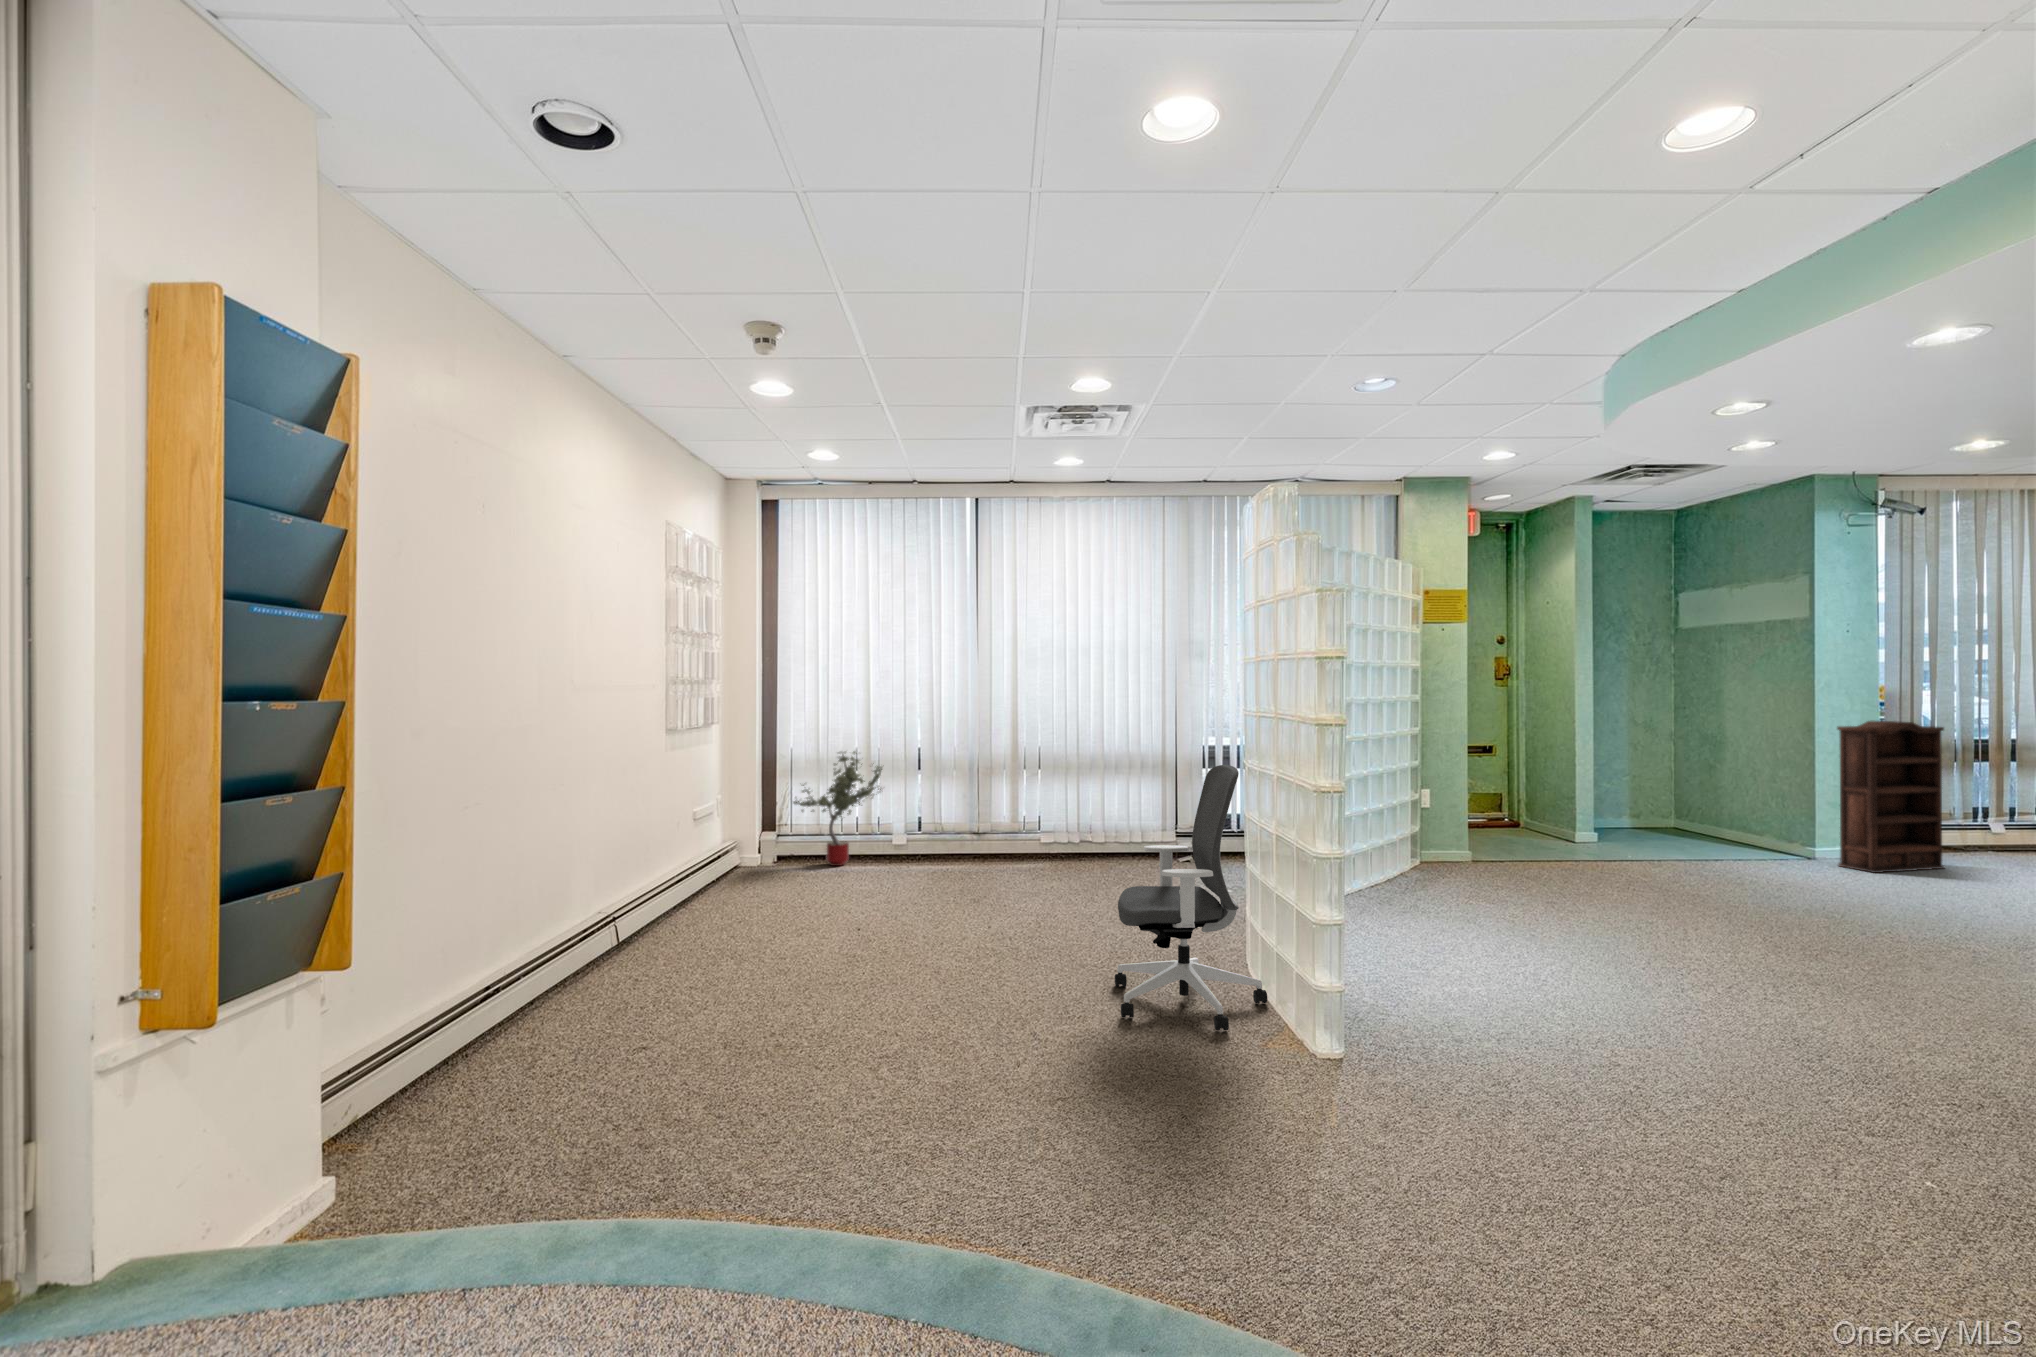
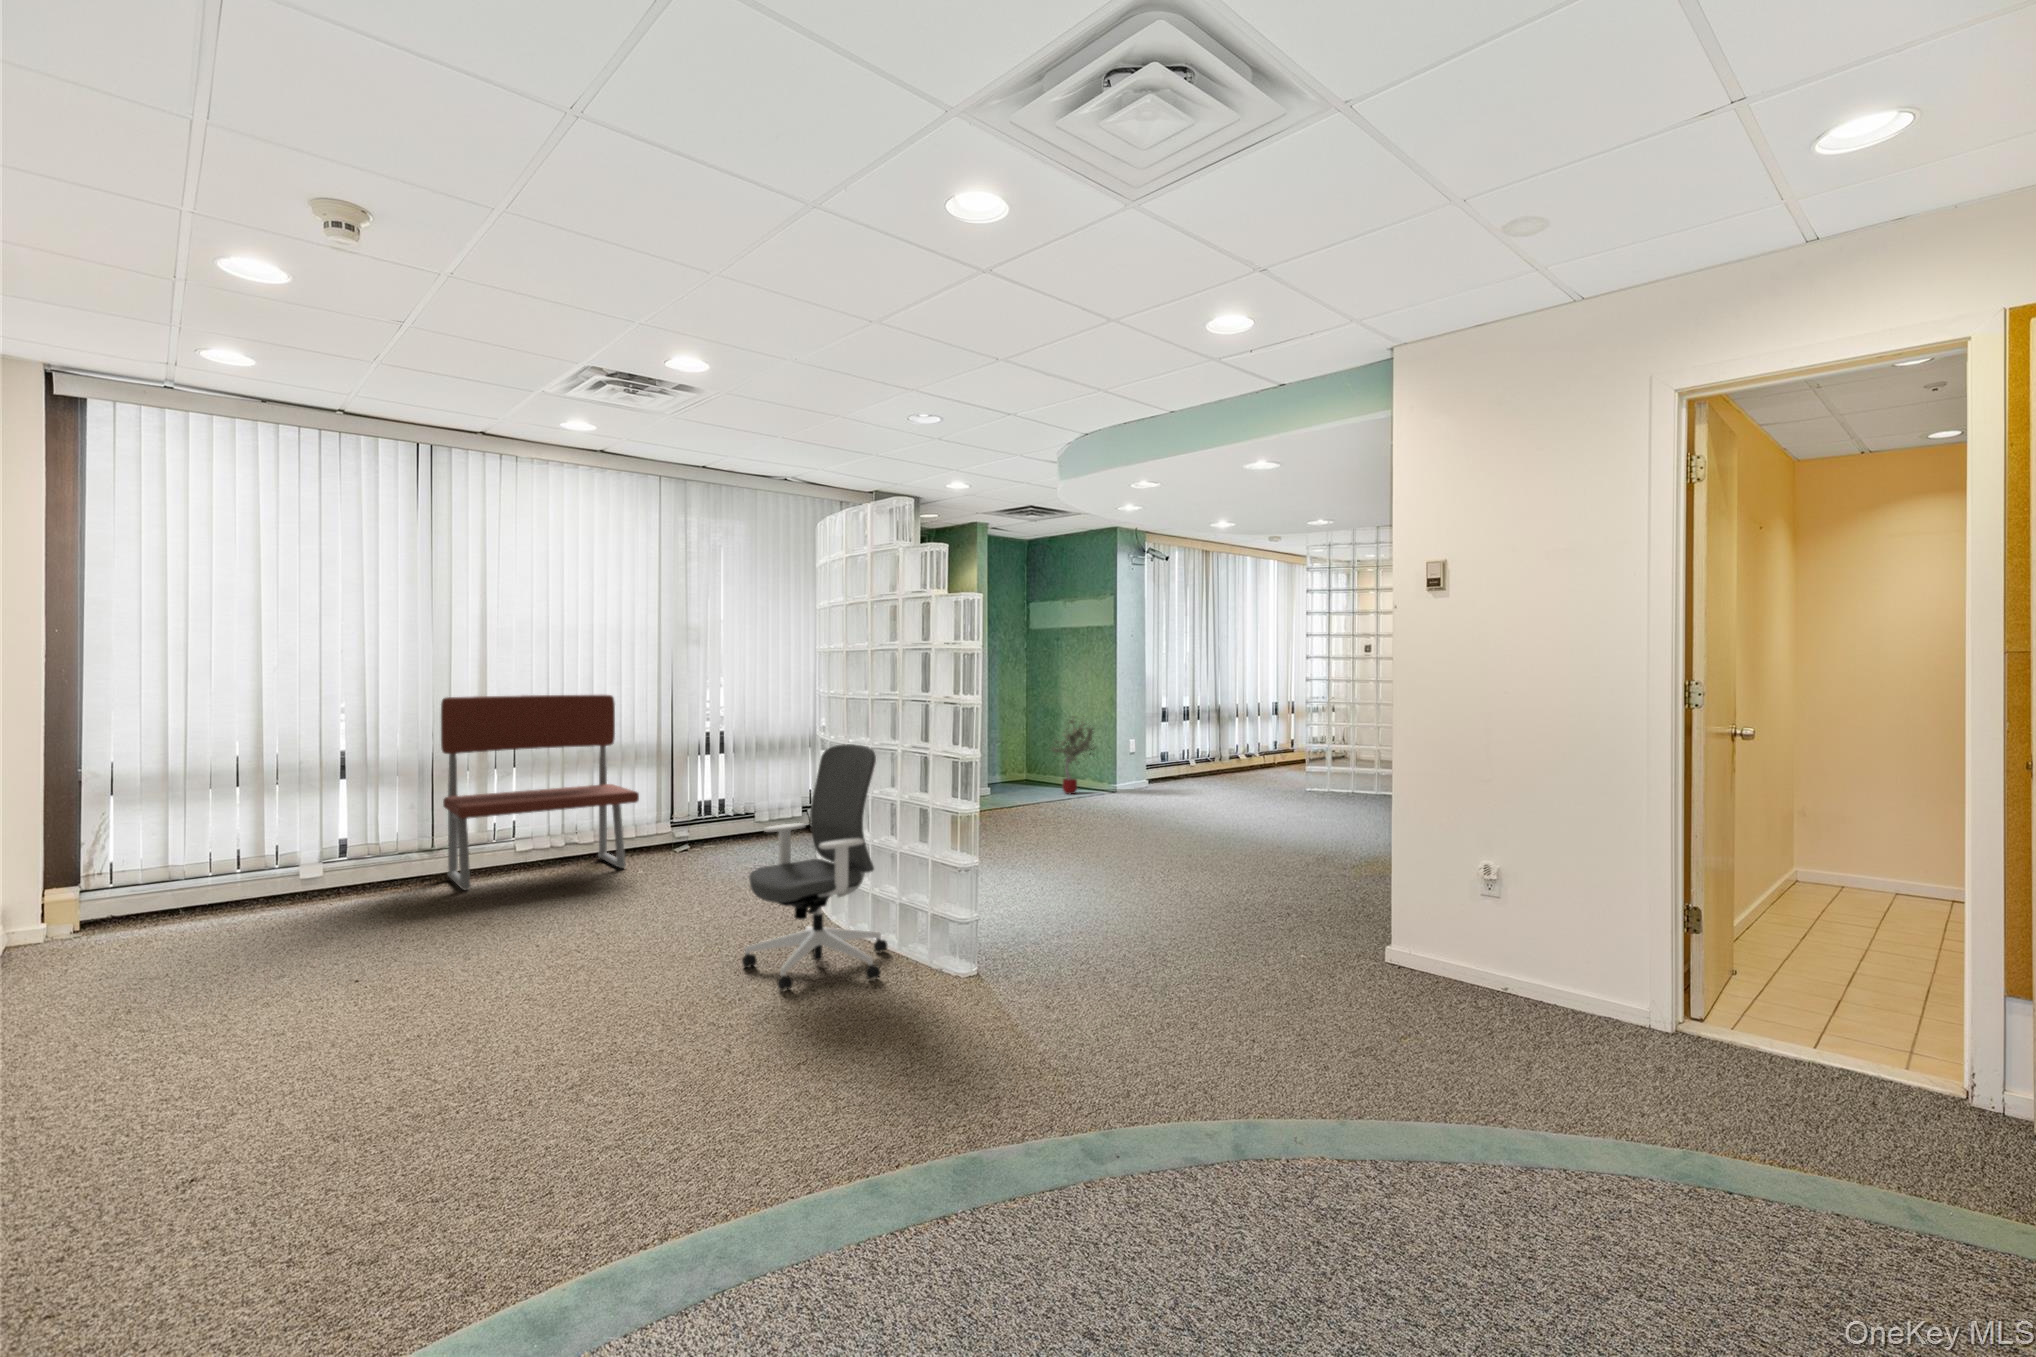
bench: none [978,706,1125,870] -> present [441,694,639,890]
bookshelf: present [1837,721,1945,873] -> none [1128,696,1175,797]
potted tree: present [793,751,883,866] -> present [1050,716,1095,794]

